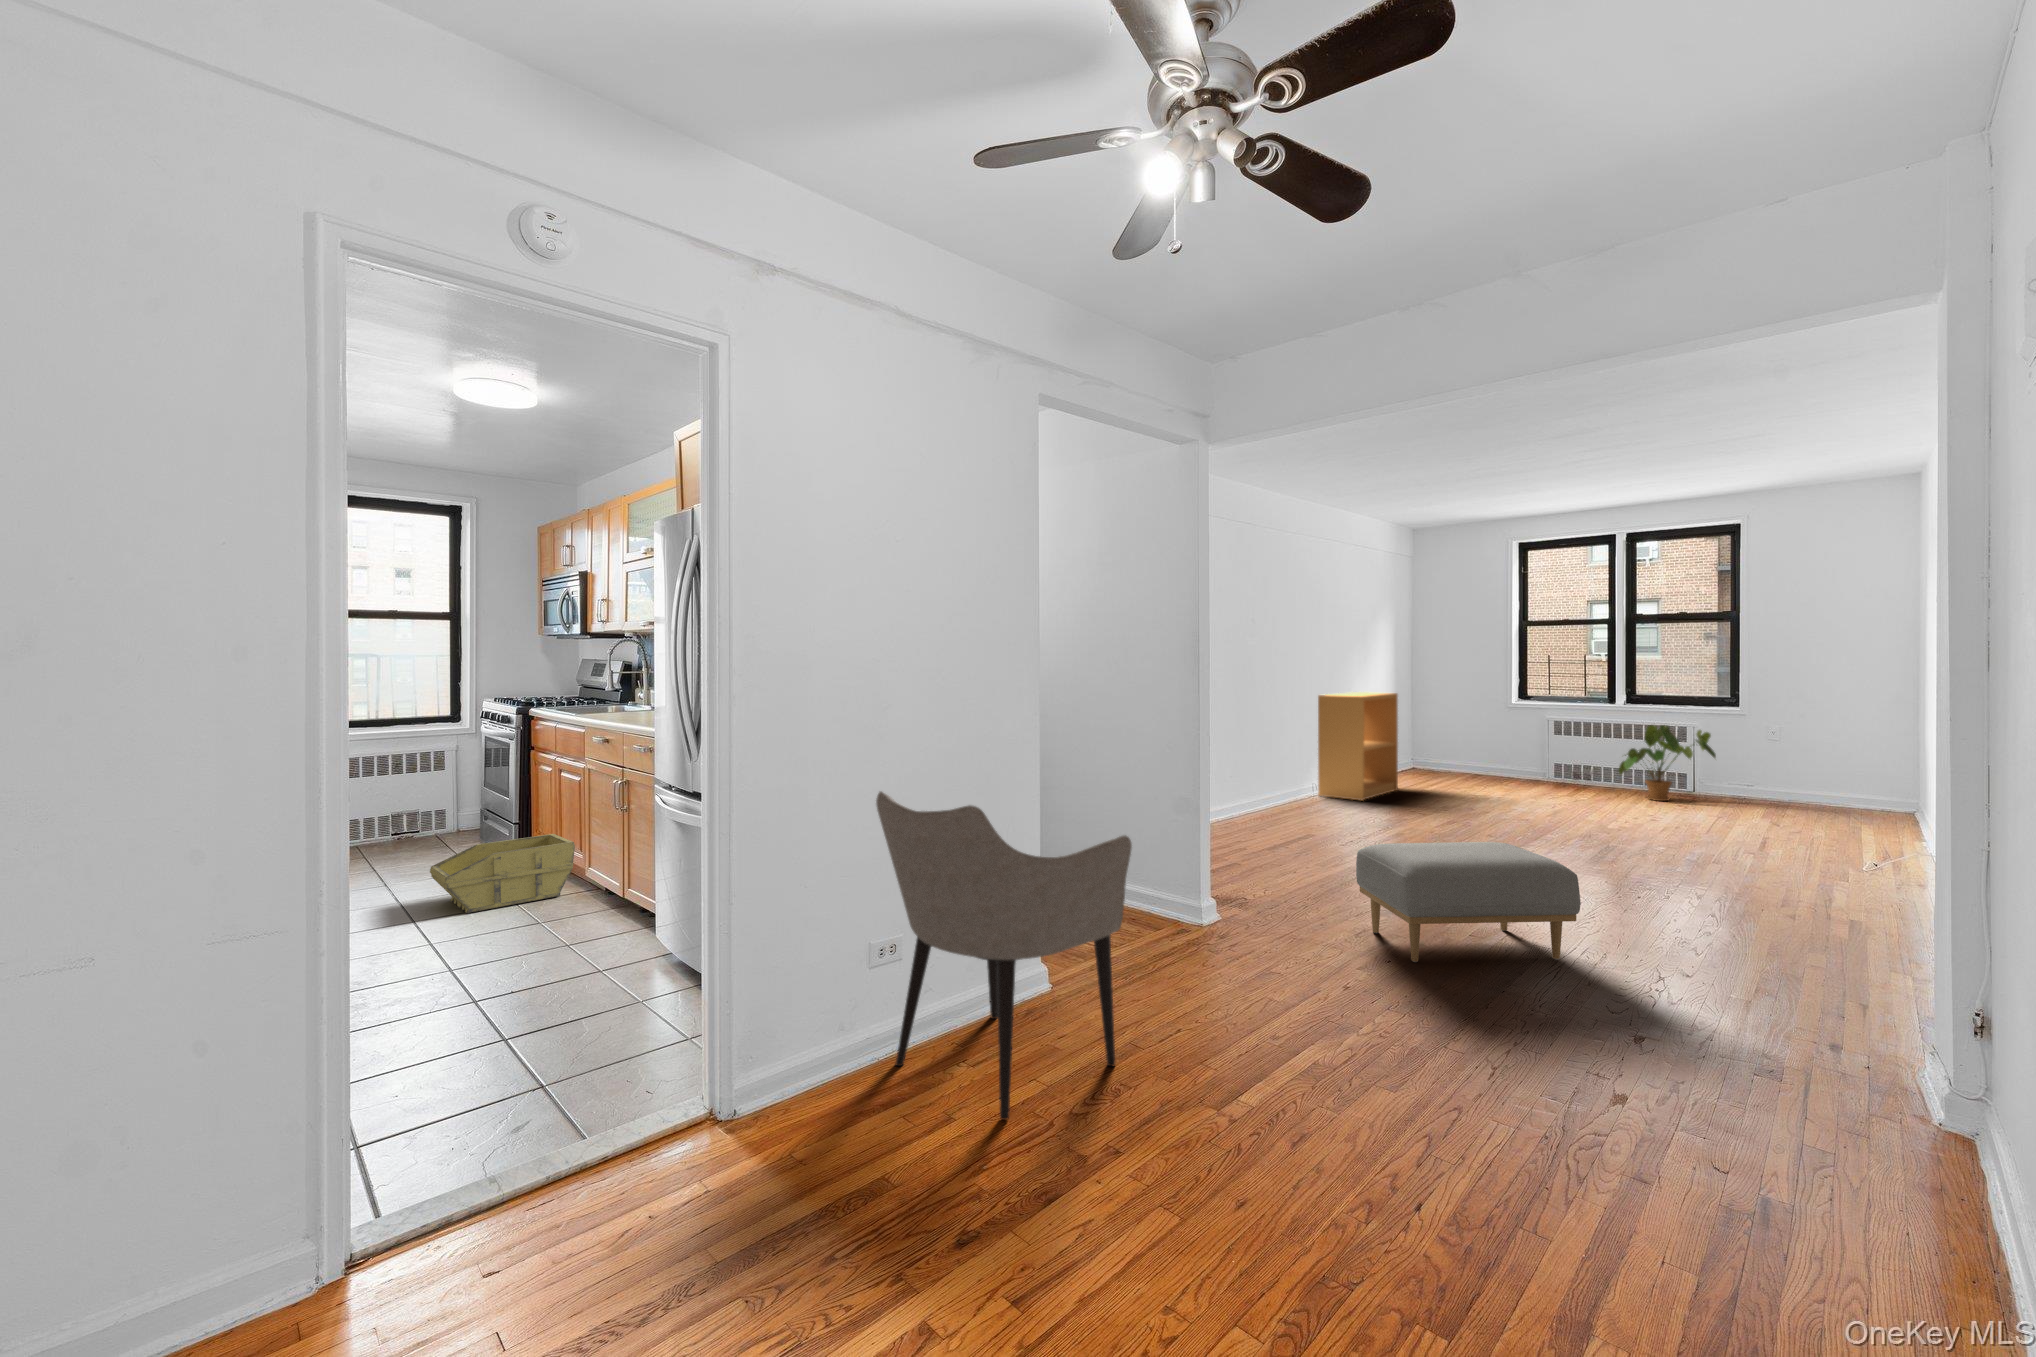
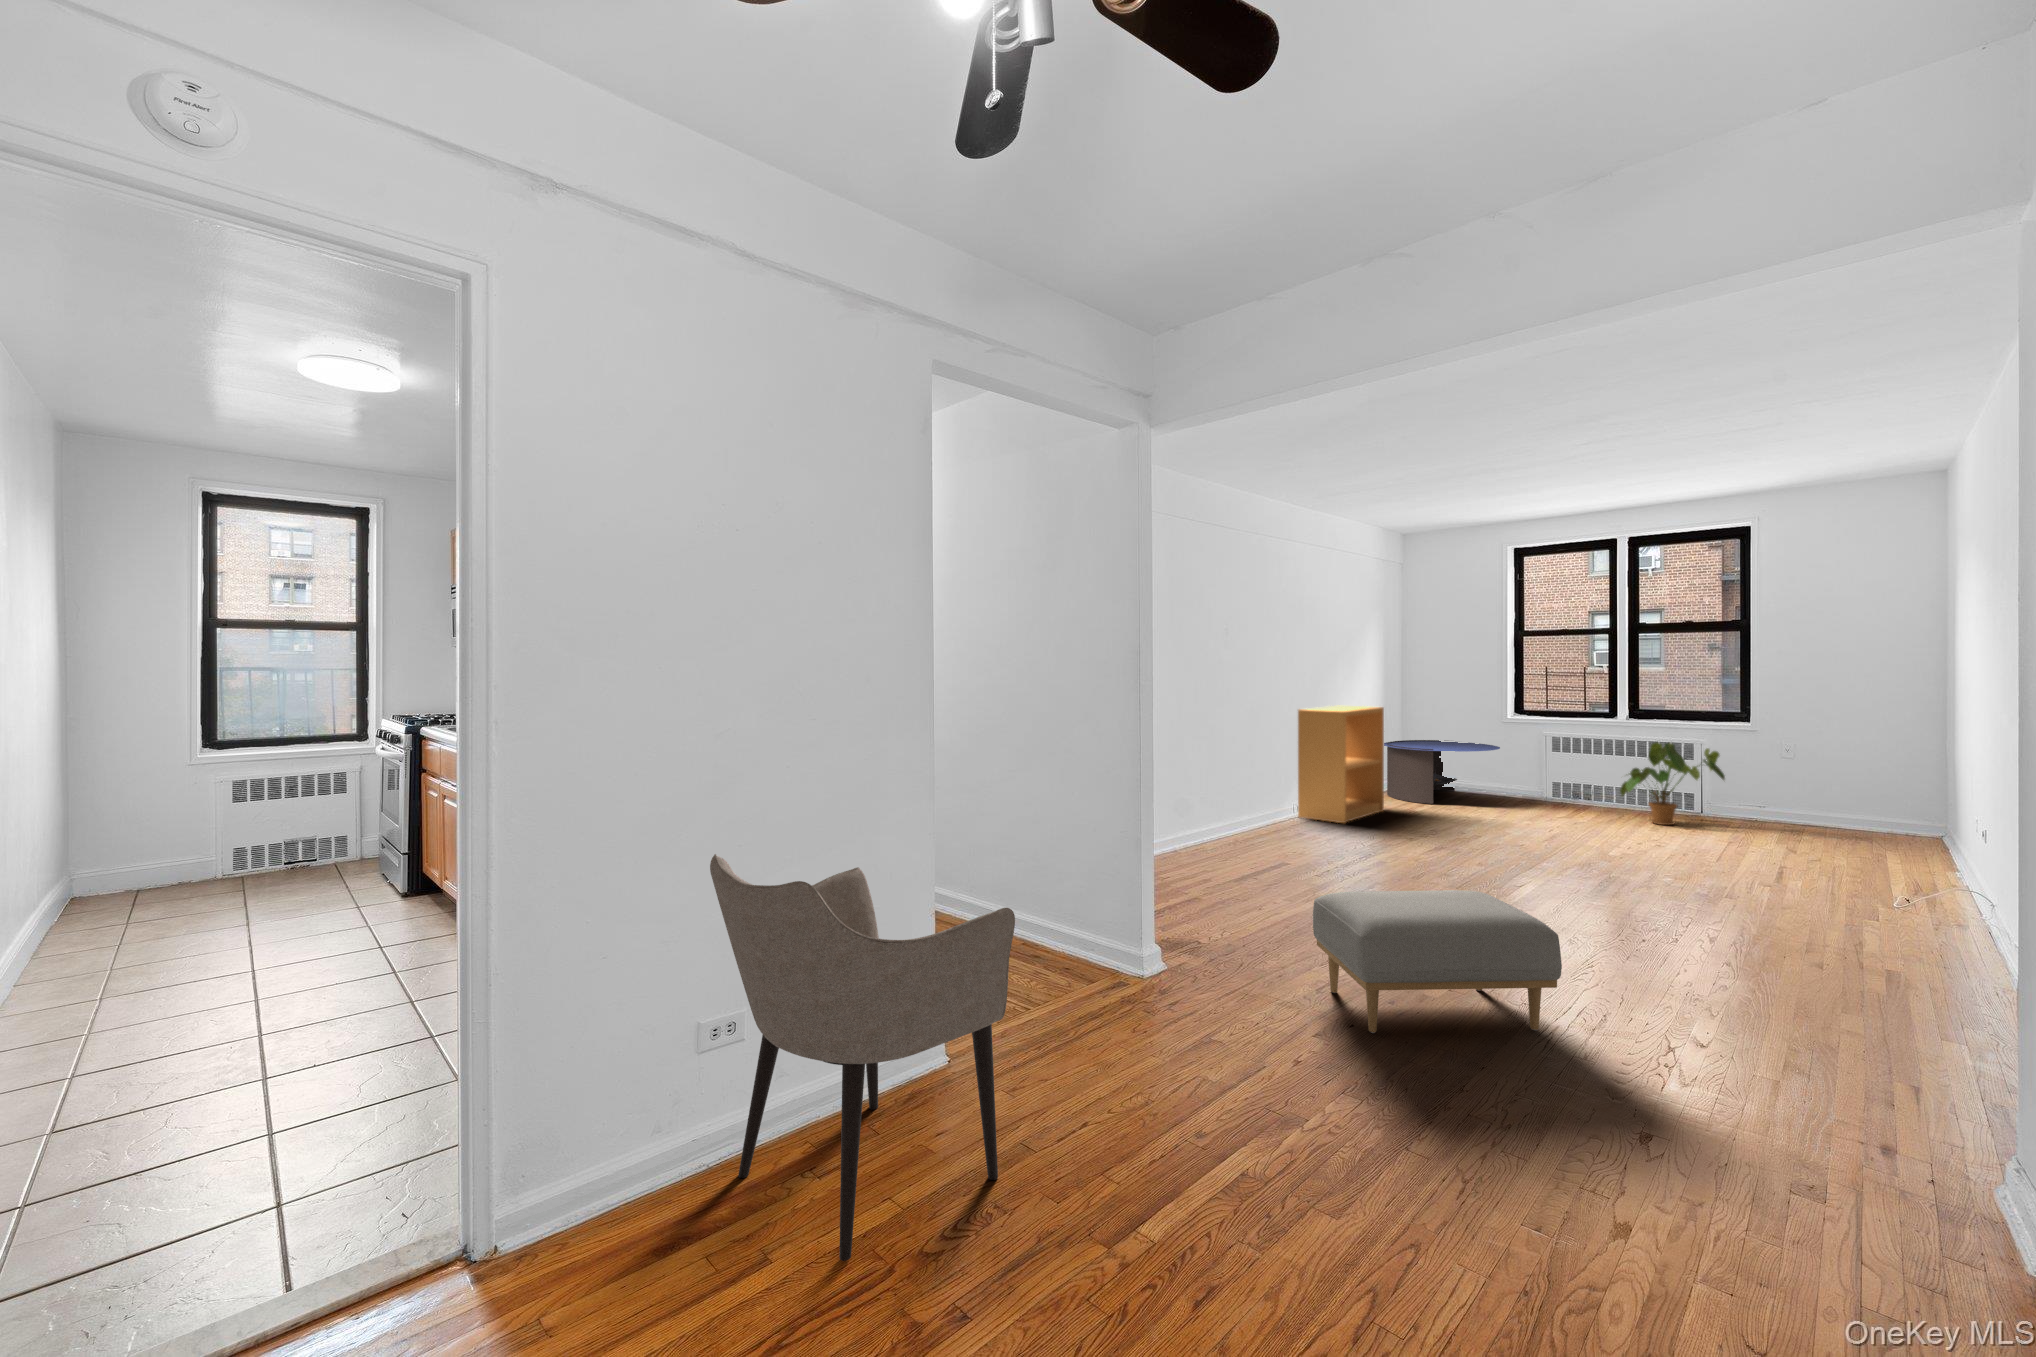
coffee table: none [1394,726,1505,784] -> present [1384,740,1500,804]
storage bin: present [430,834,575,913] -> none [288,869,454,963]

